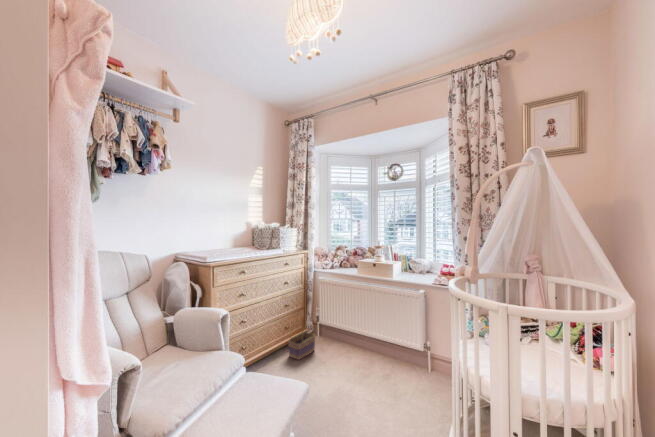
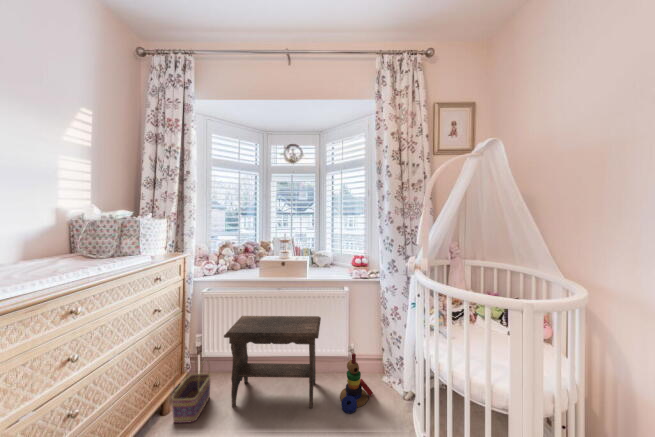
footstool: none [318,300,393,382] -> present [224,316,321,408]
stacking toy: none [393,349,429,397] -> present [340,353,373,413]

